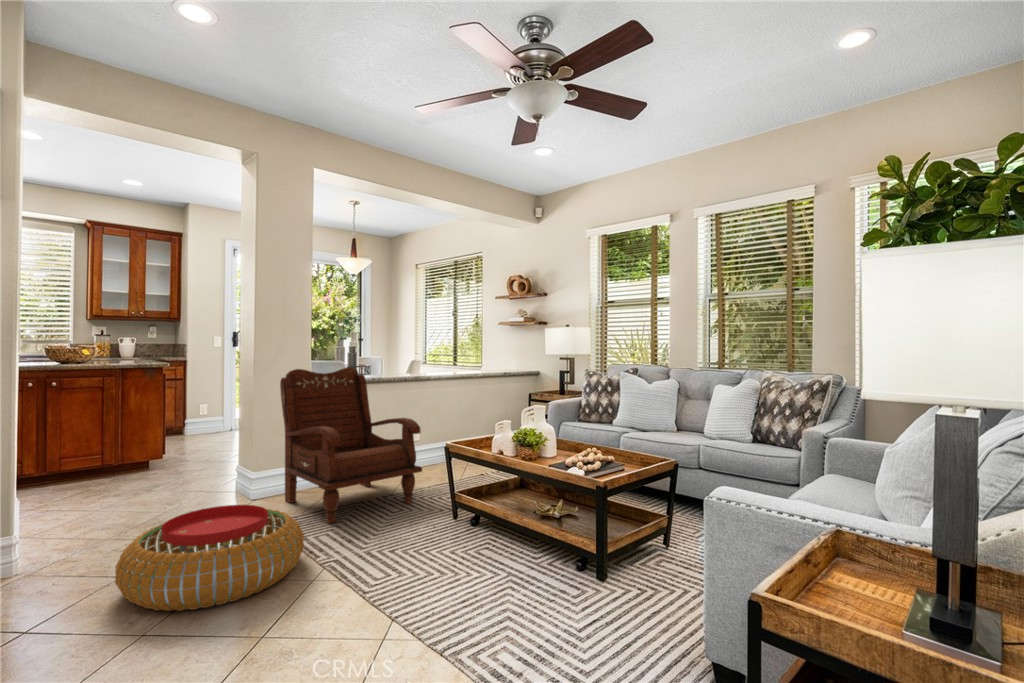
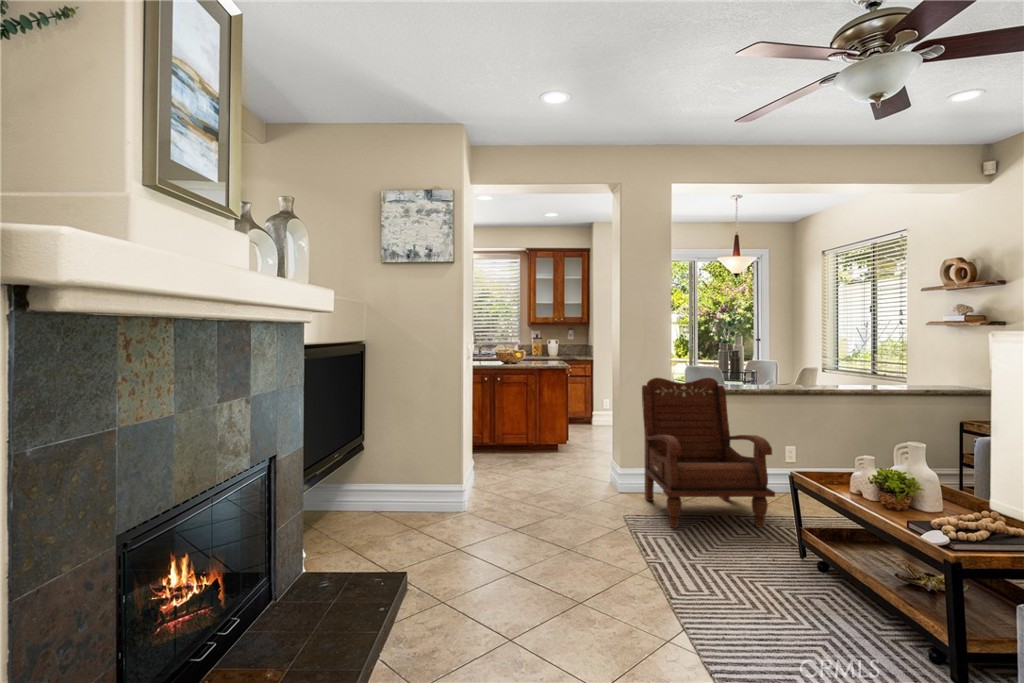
pouf: present [115,505,304,611] -> none [505,491,635,570]

